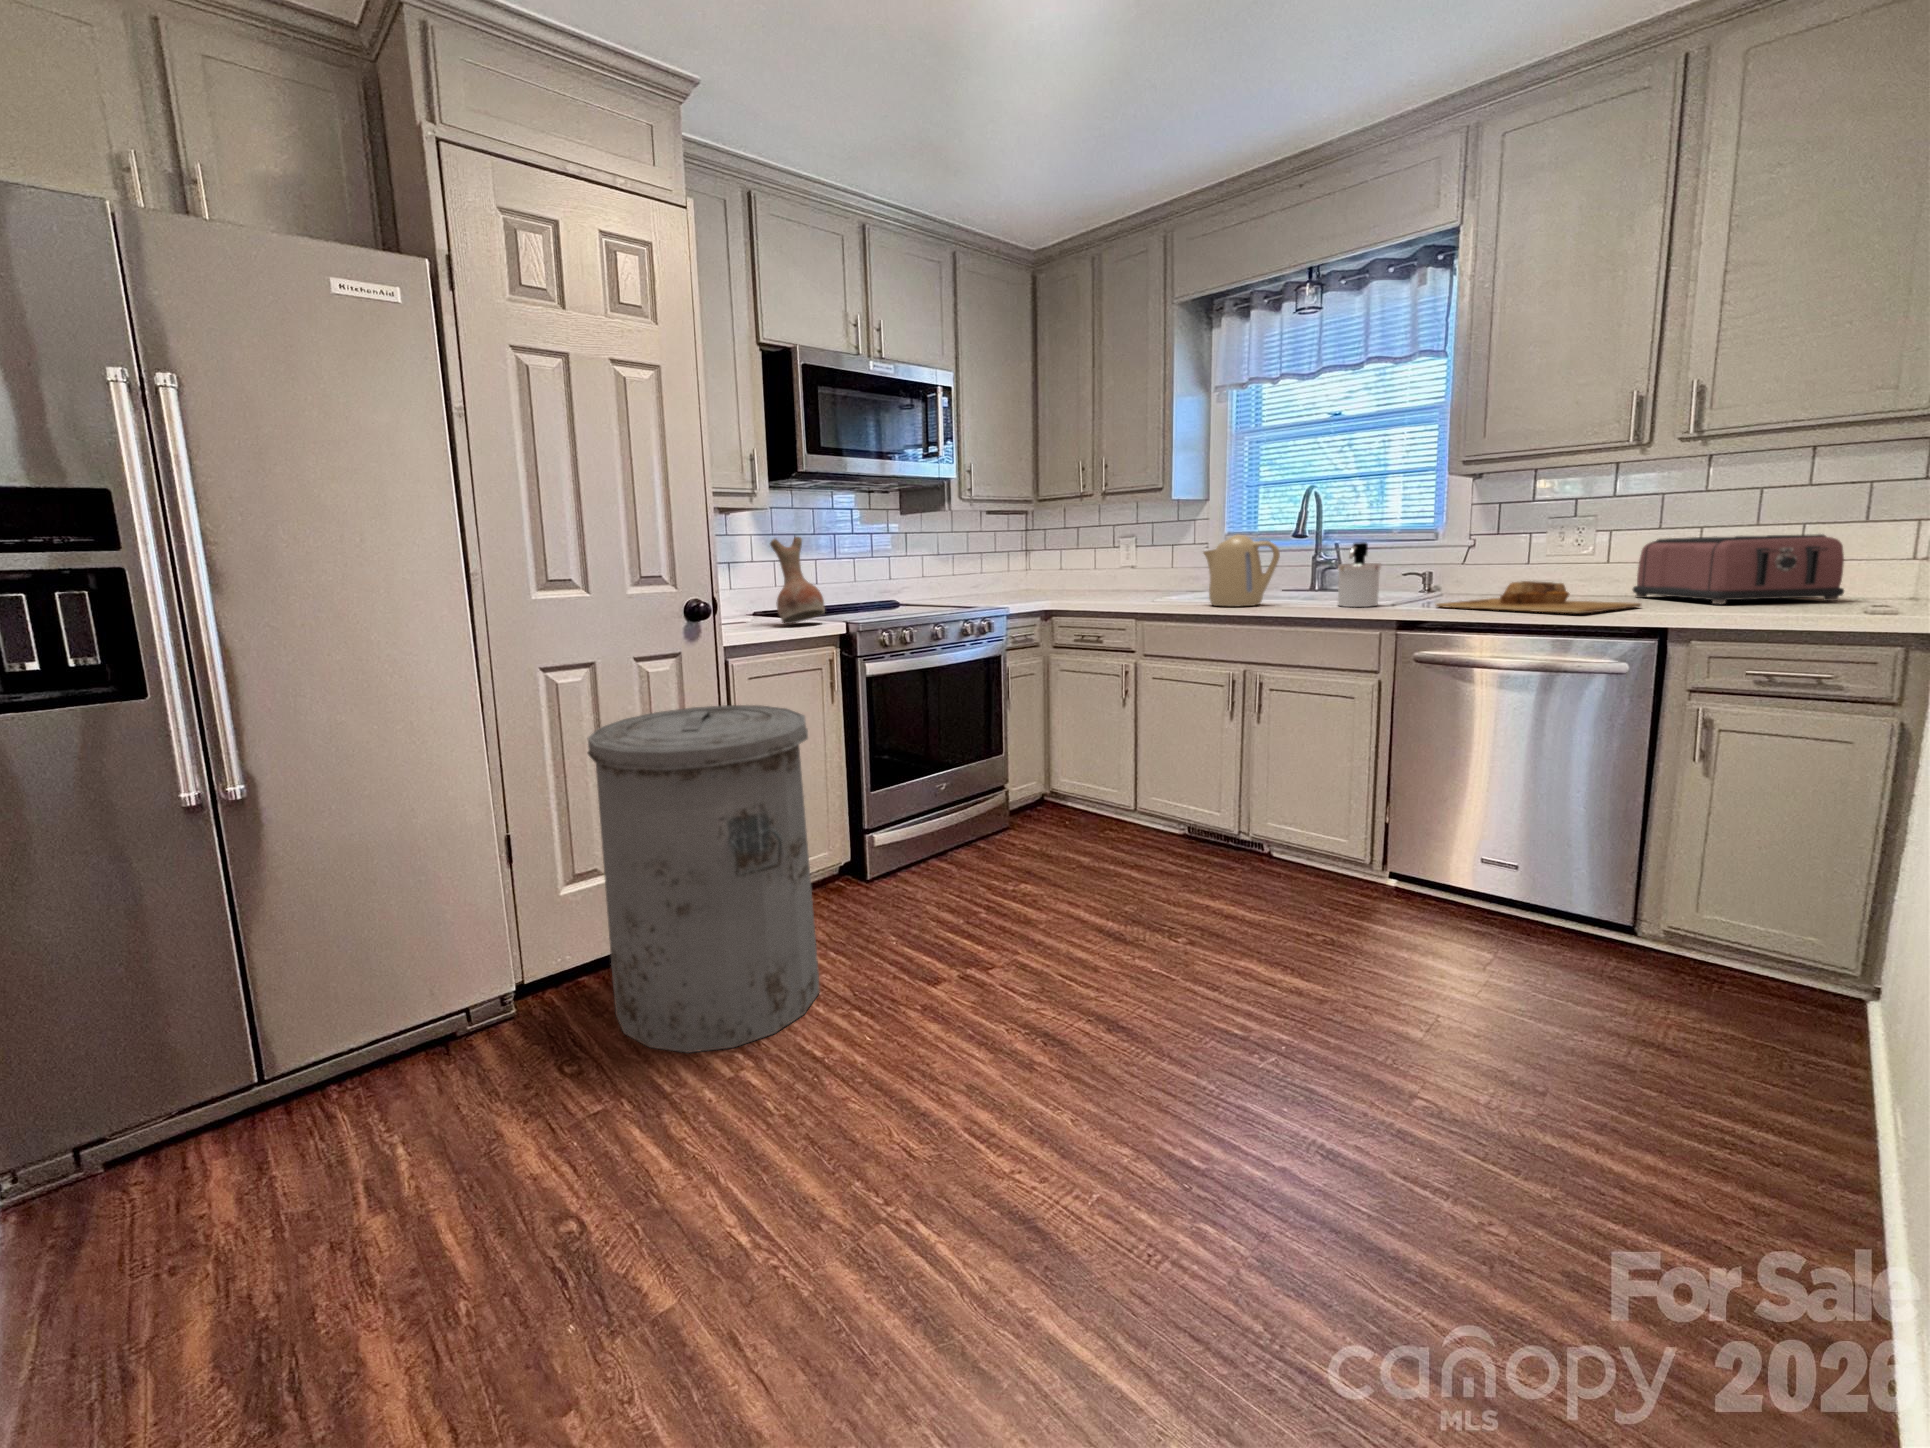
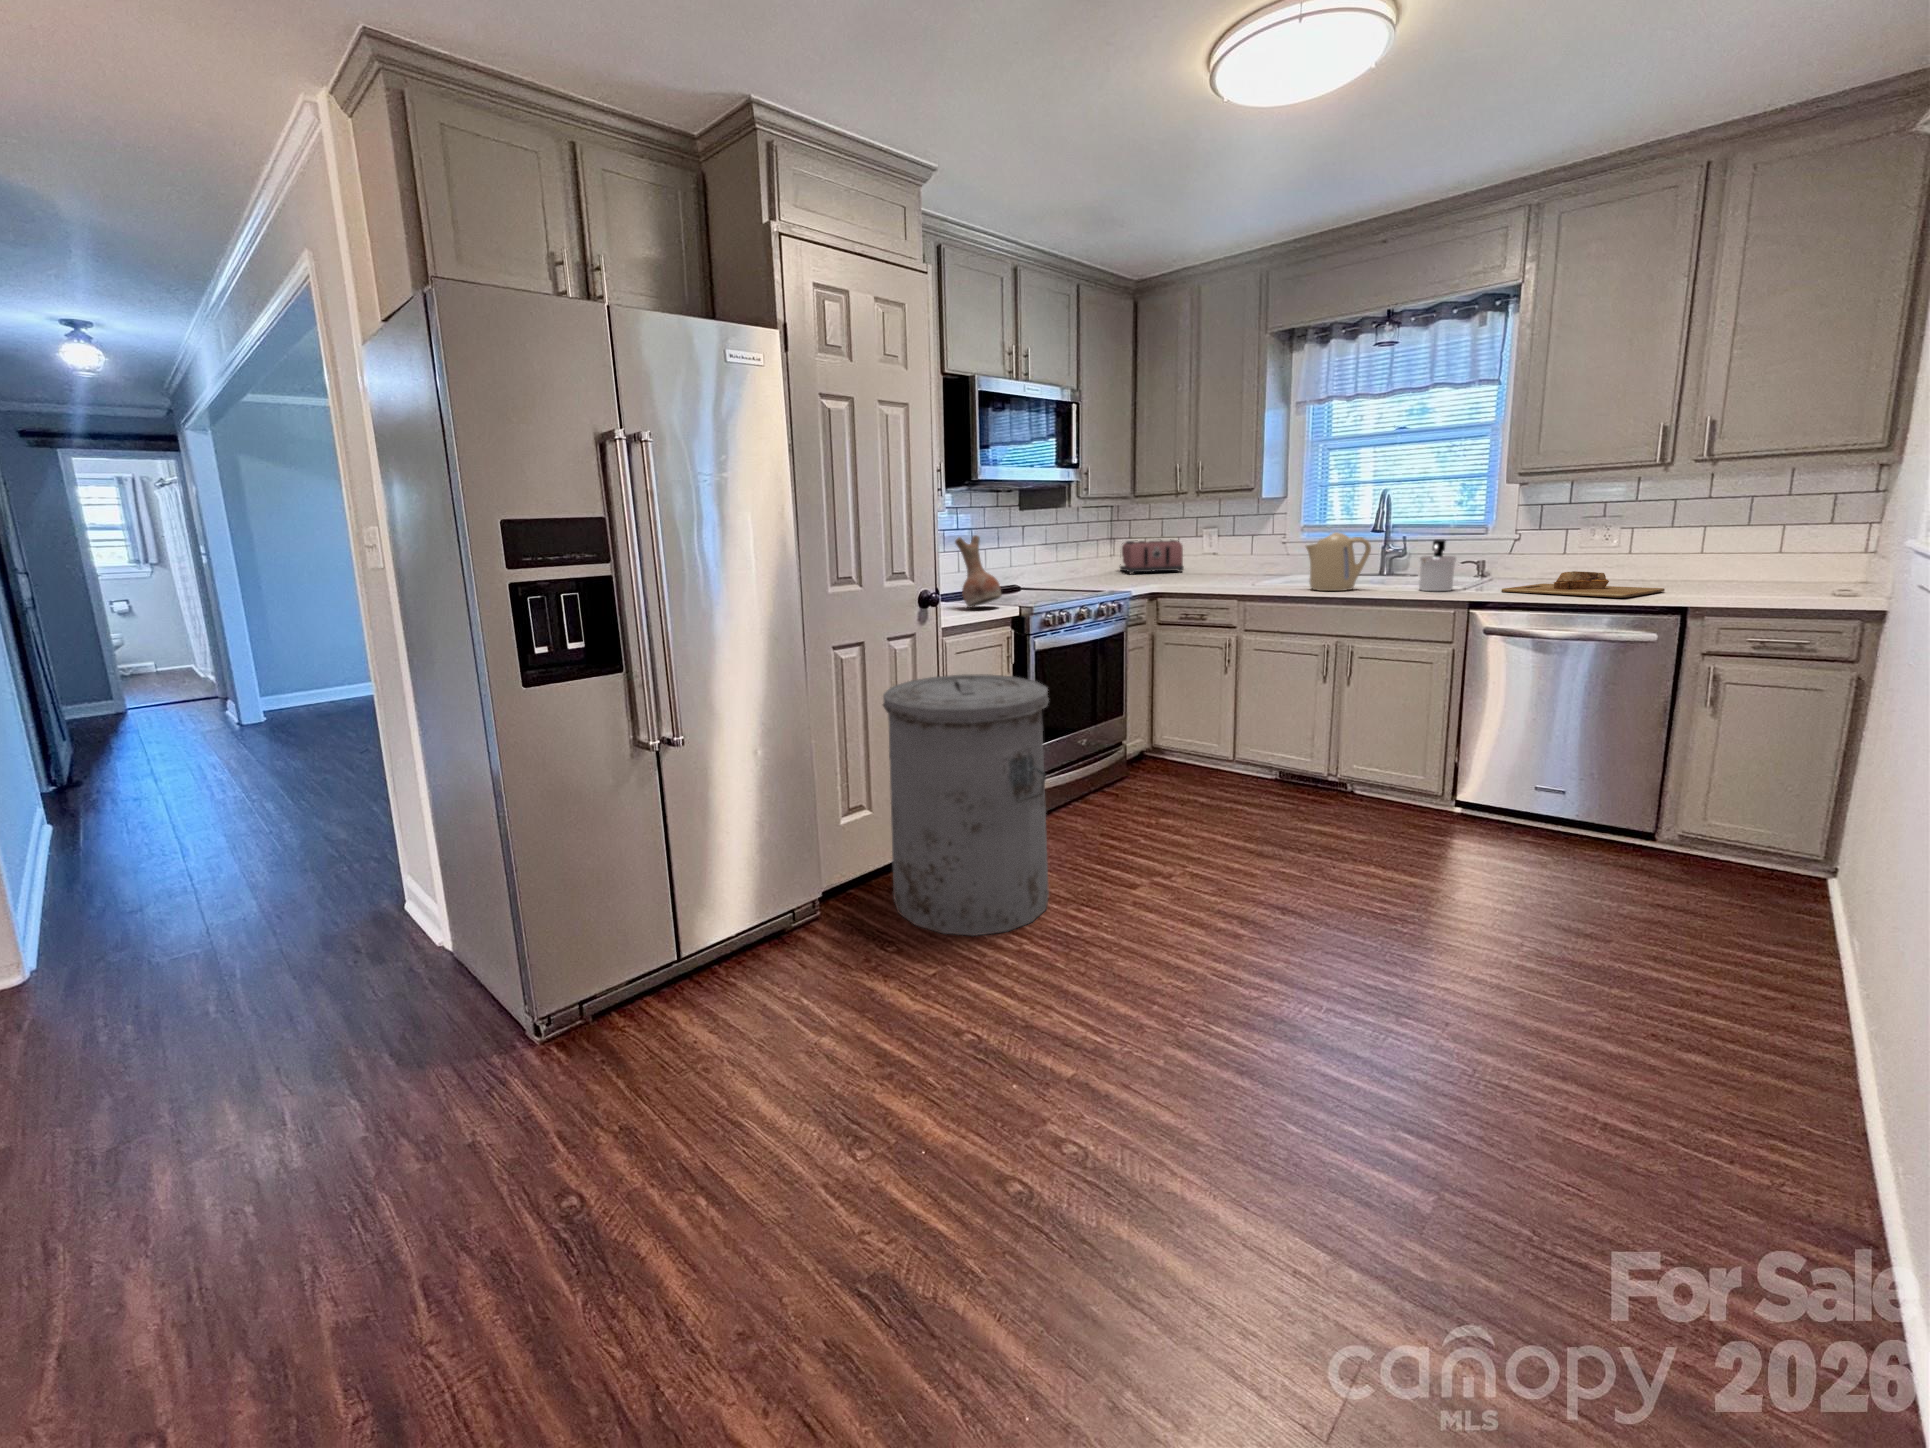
toaster: present [1632,534,1844,604] -> present [1120,539,1184,574]

